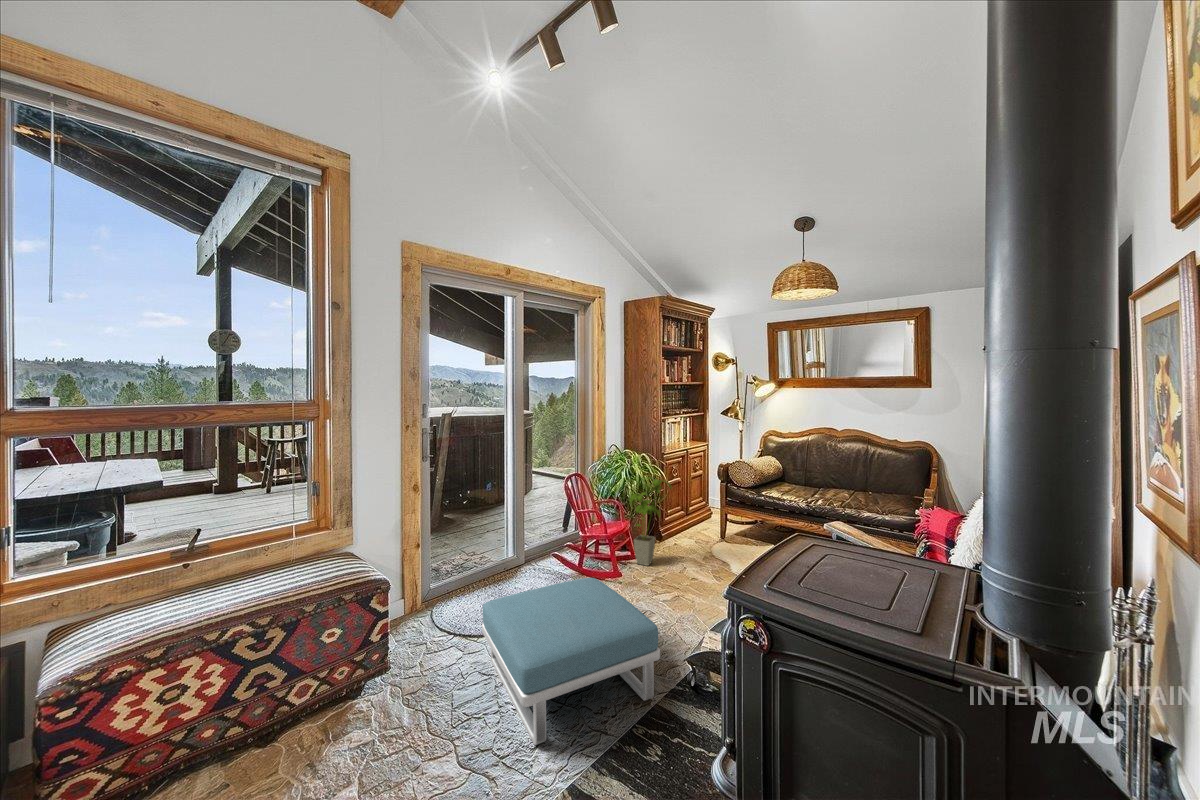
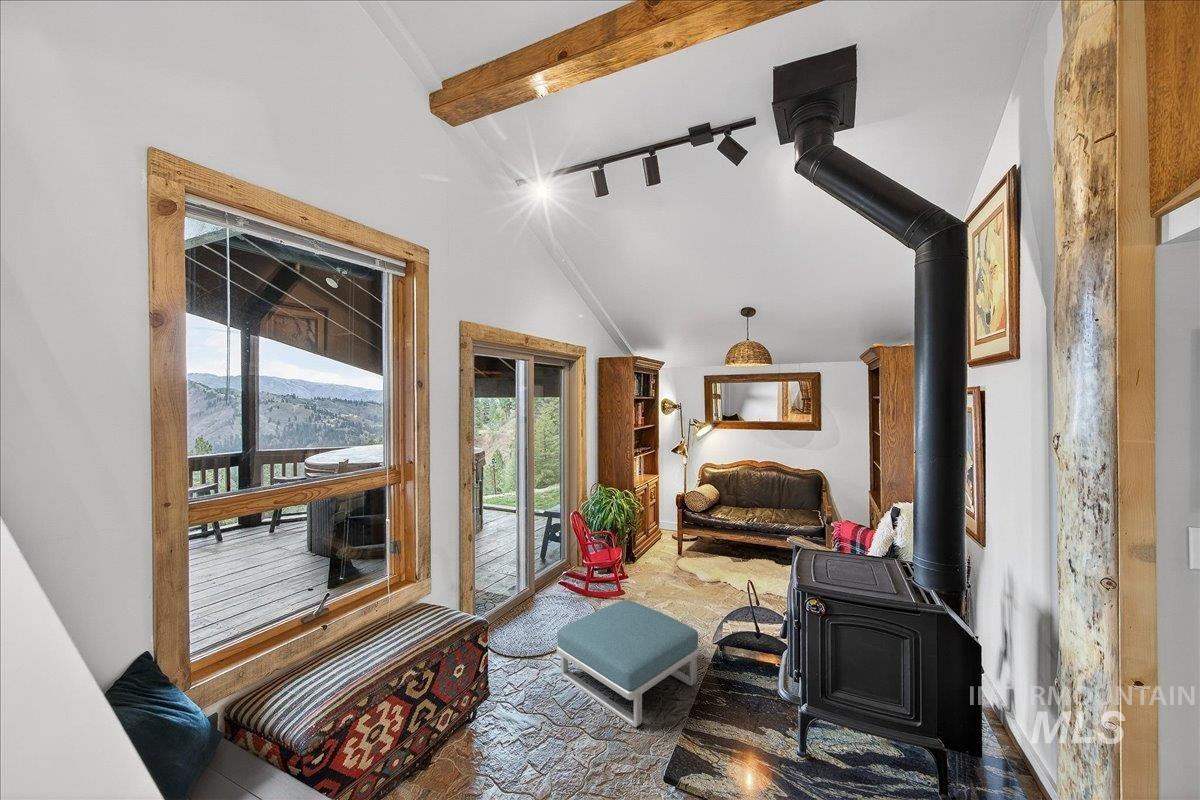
house plant: present [630,477,672,566] -> none [620,511,653,585]

